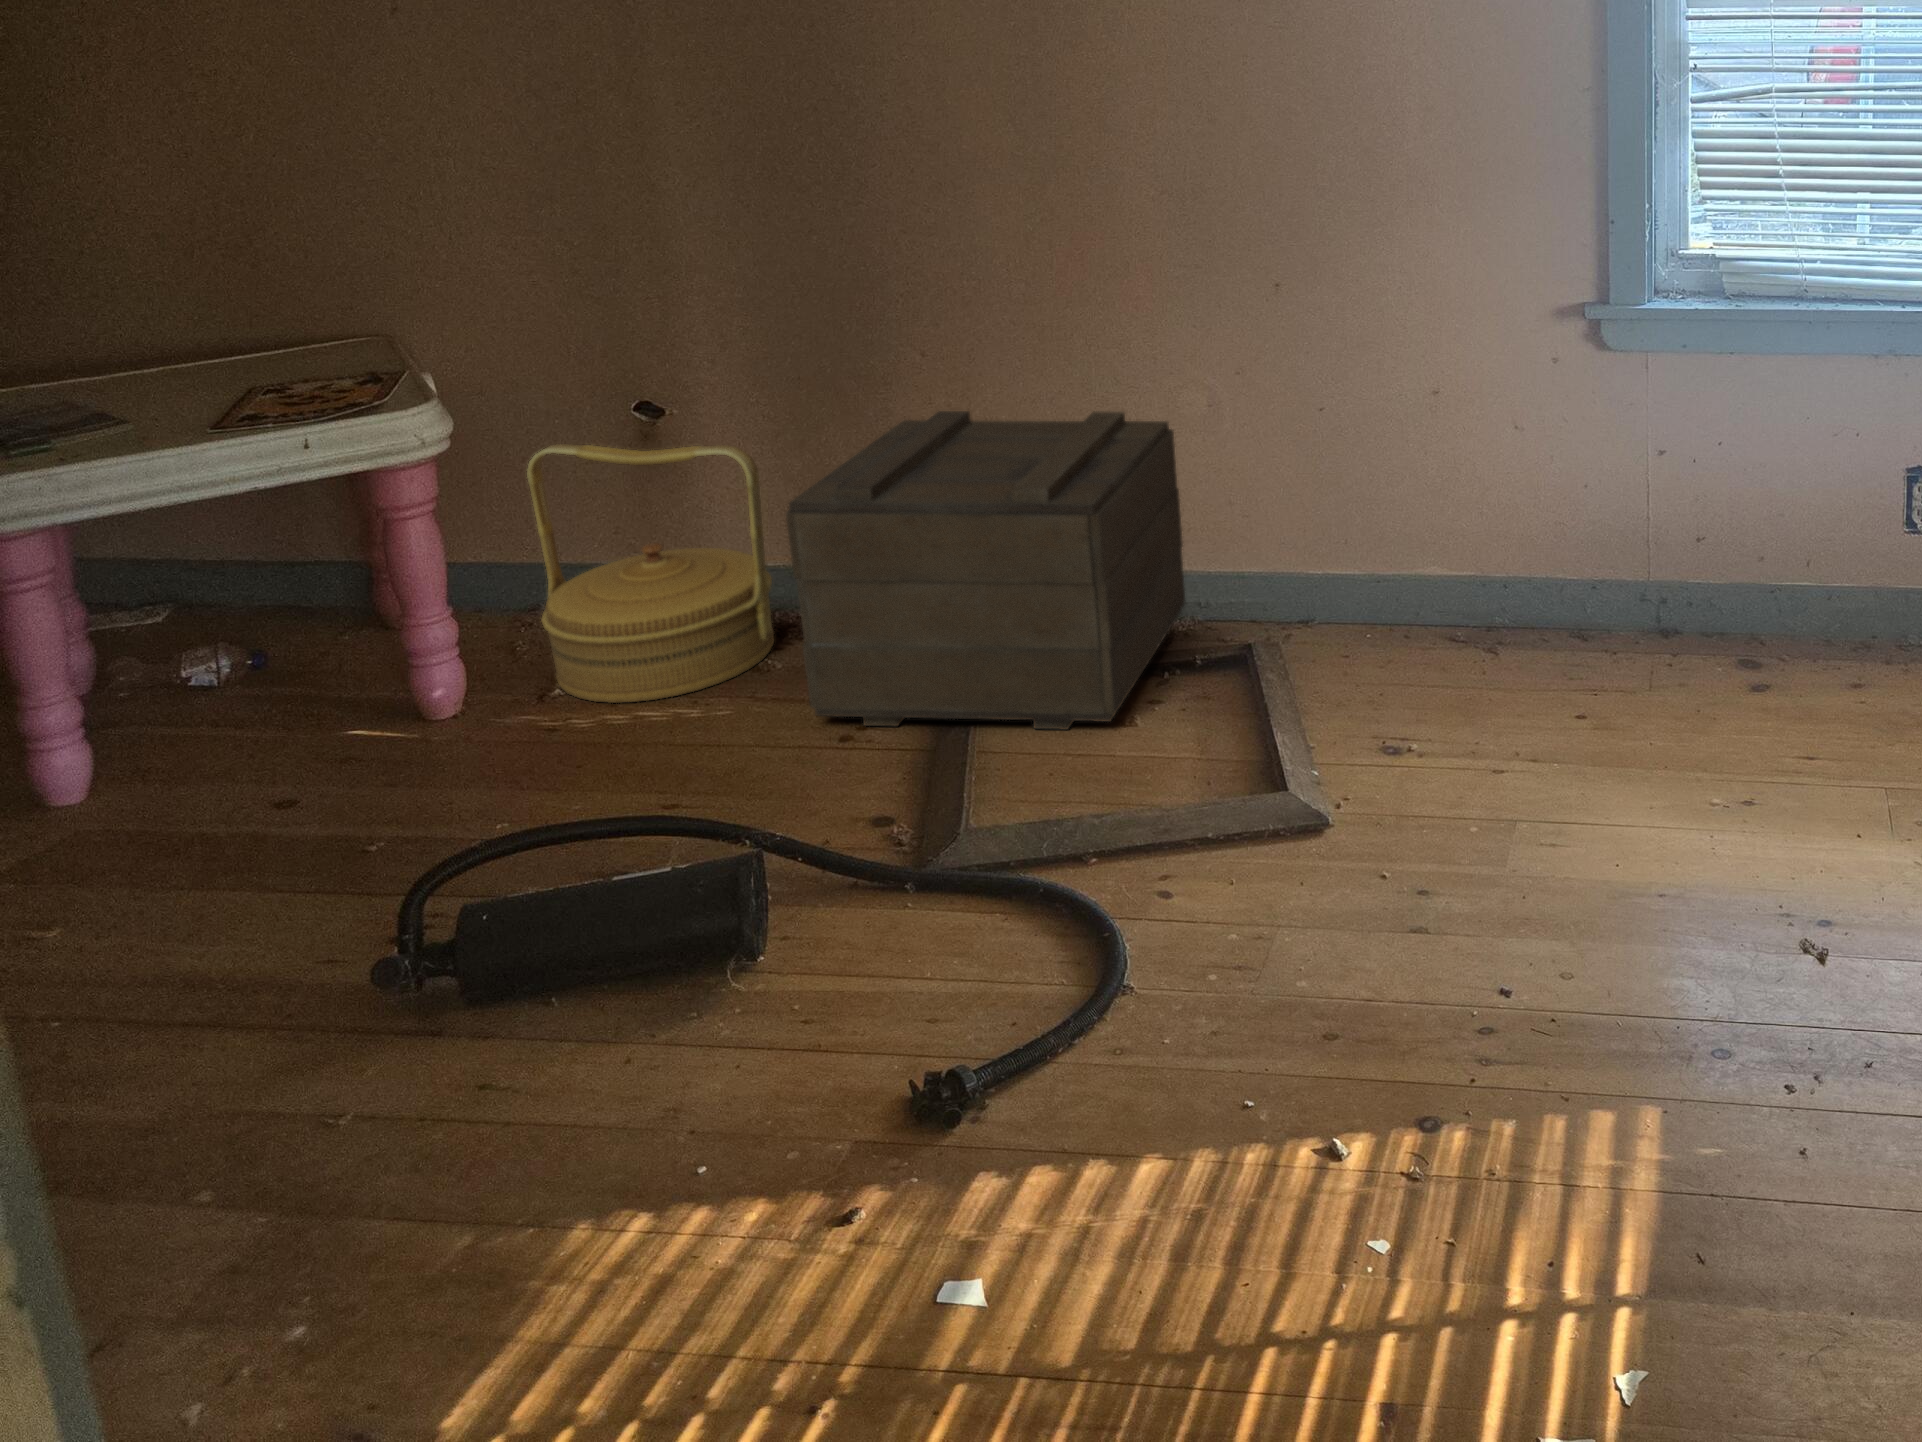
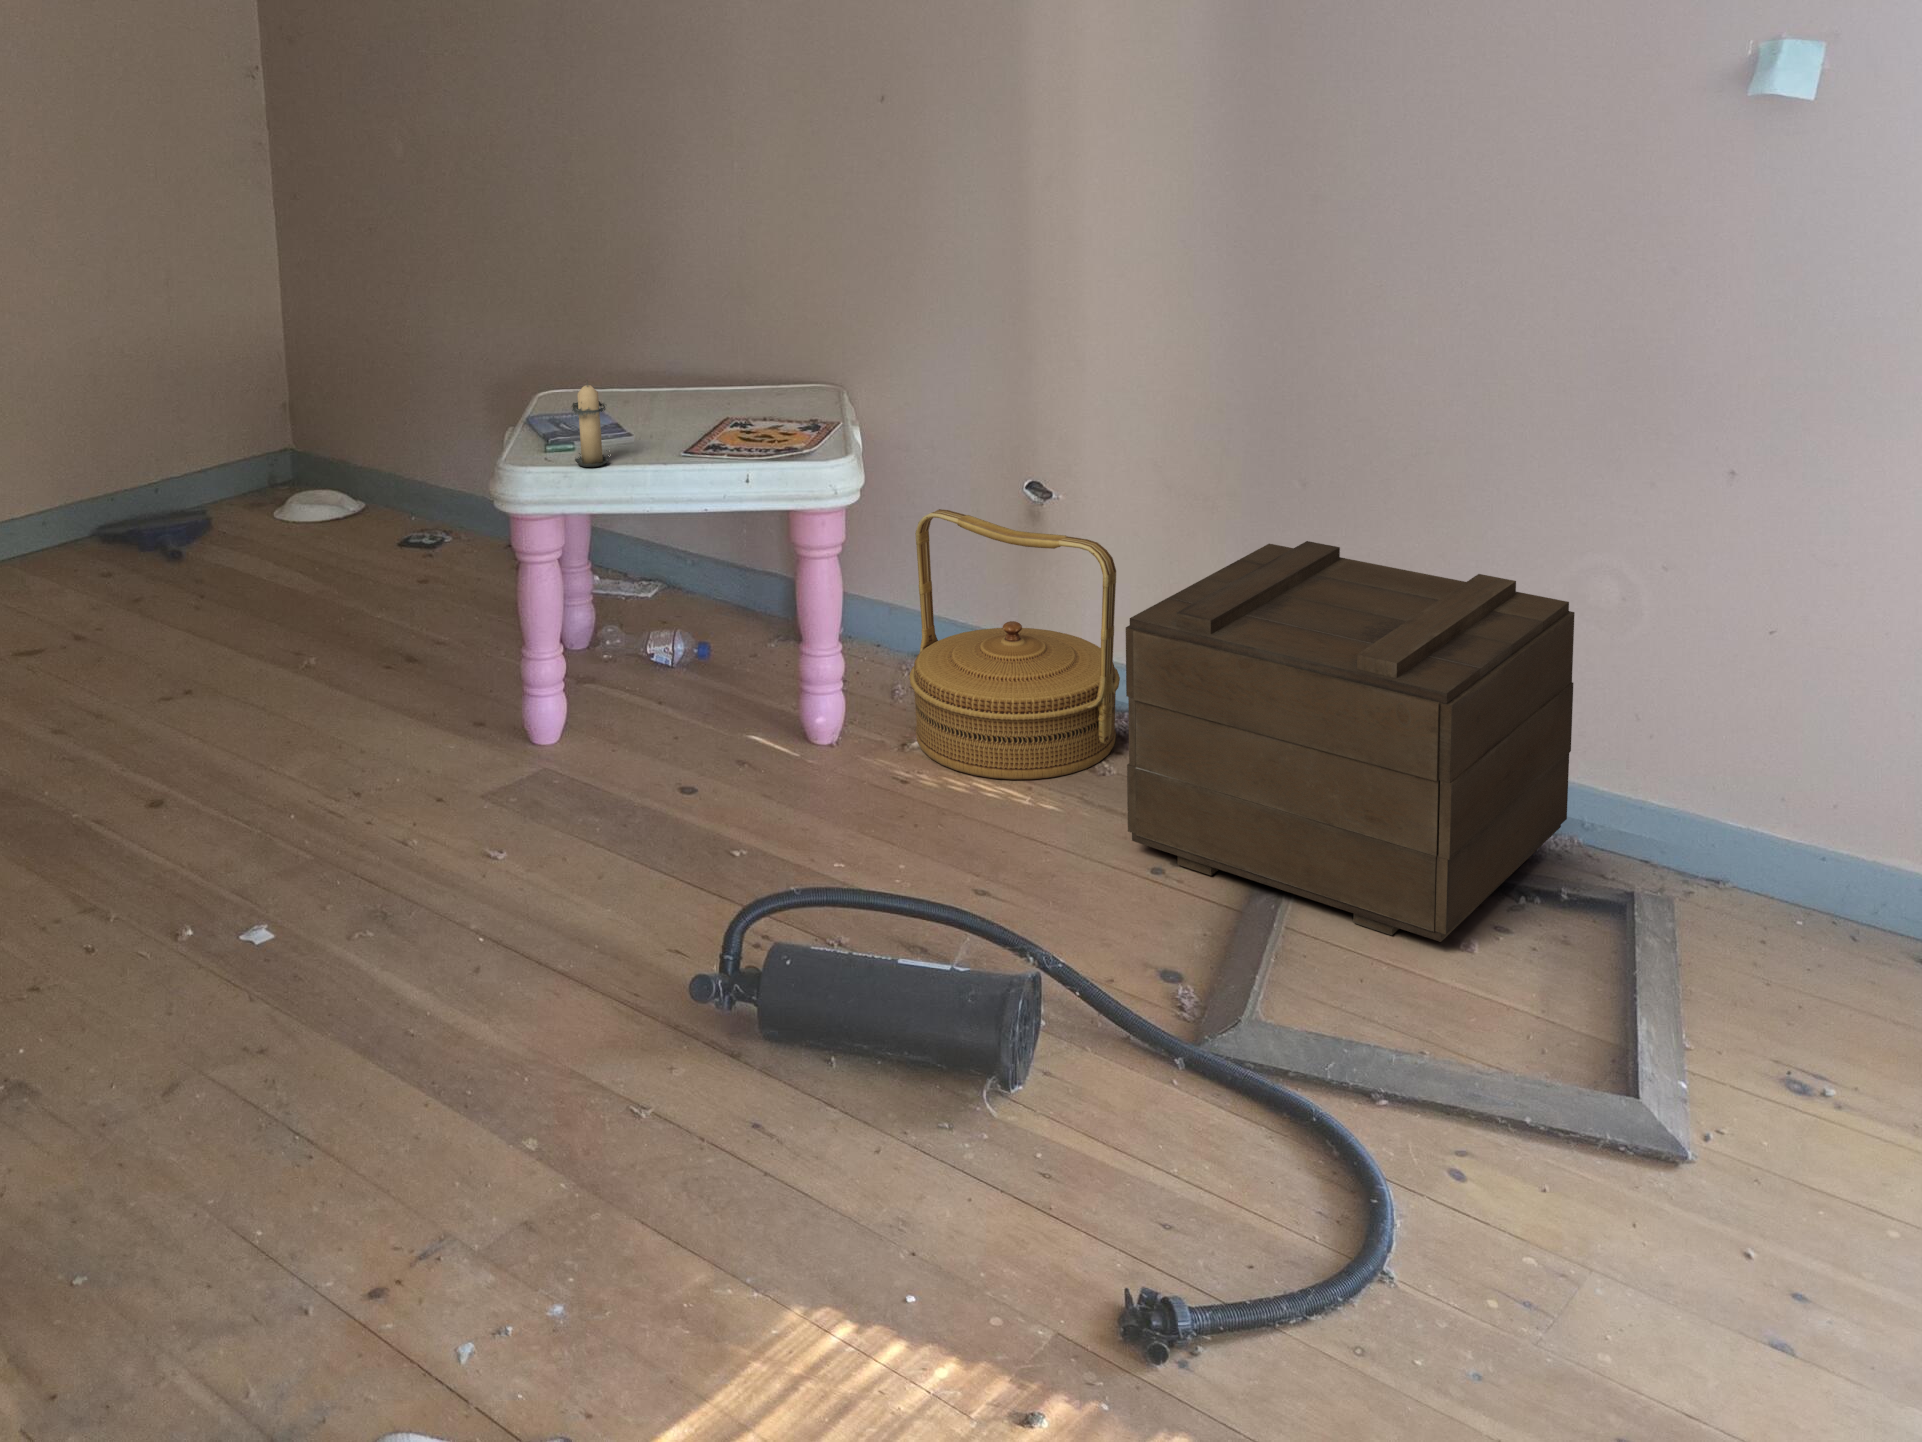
candle: none [42,353,119,459] -> present [572,380,608,467]

